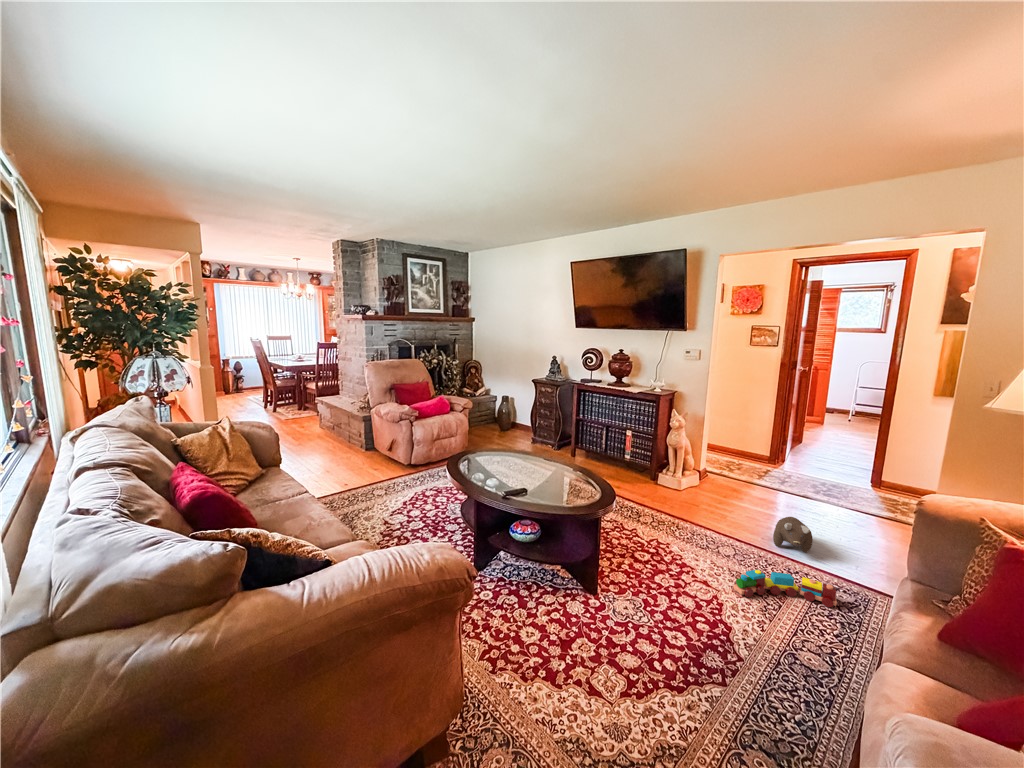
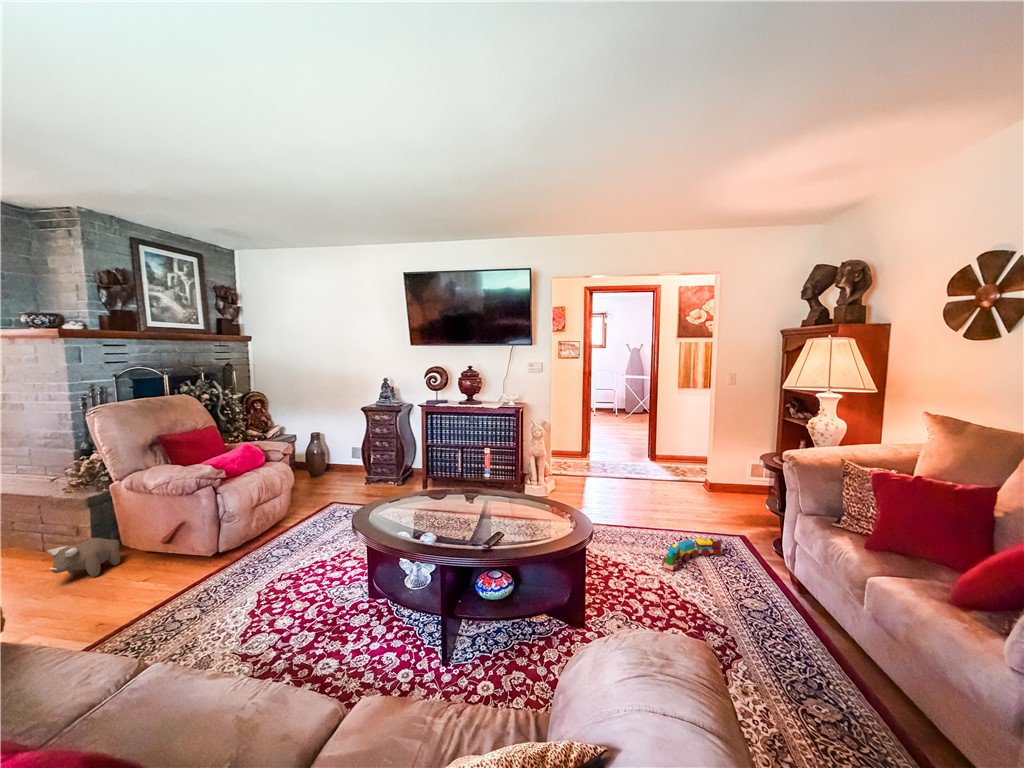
plush toy: present [773,517,813,552] -> present [47,538,120,577]

